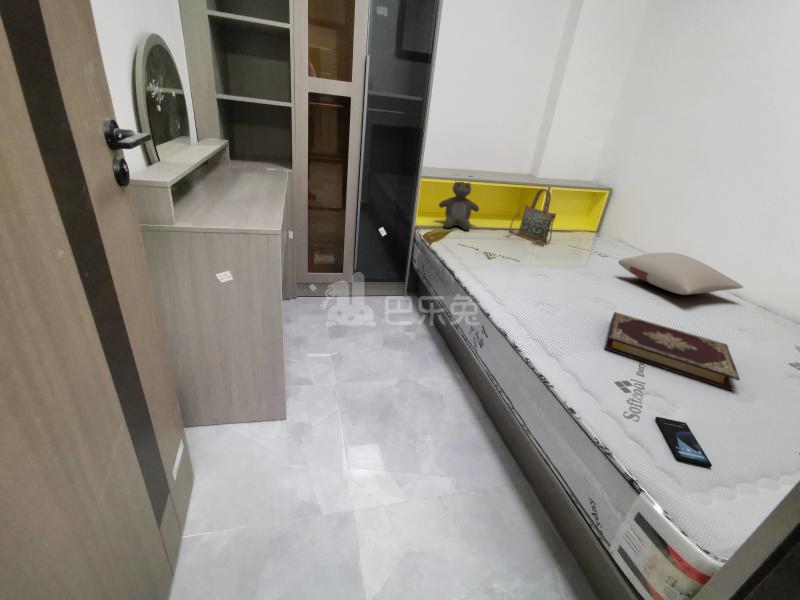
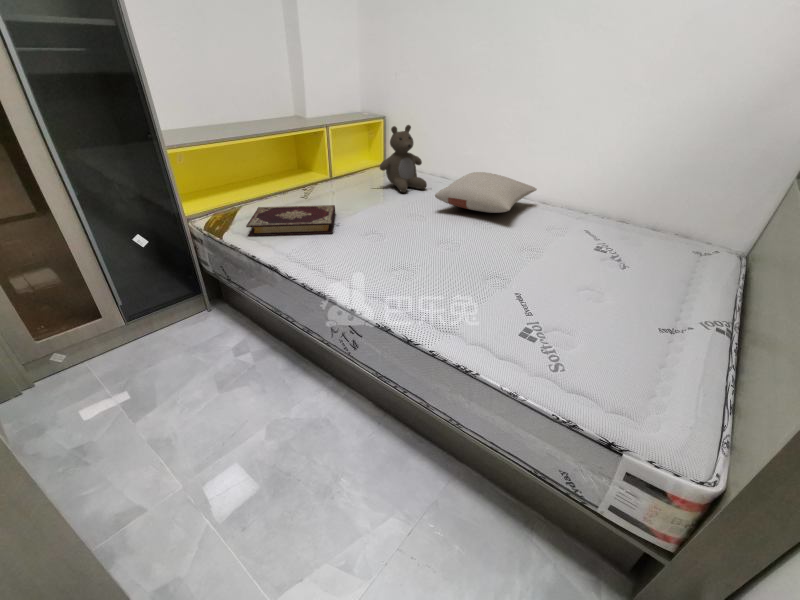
teddy bear: present [439,176,479,230] -> present [380,125,427,192]
handbag: present [510,189,556,246] -> none [302,131,354,199]
book: present [605,312,740,391] -> present [246,205,336,236]
smartphone: present [655,417,712,467] -> none [575,351,641,396]

